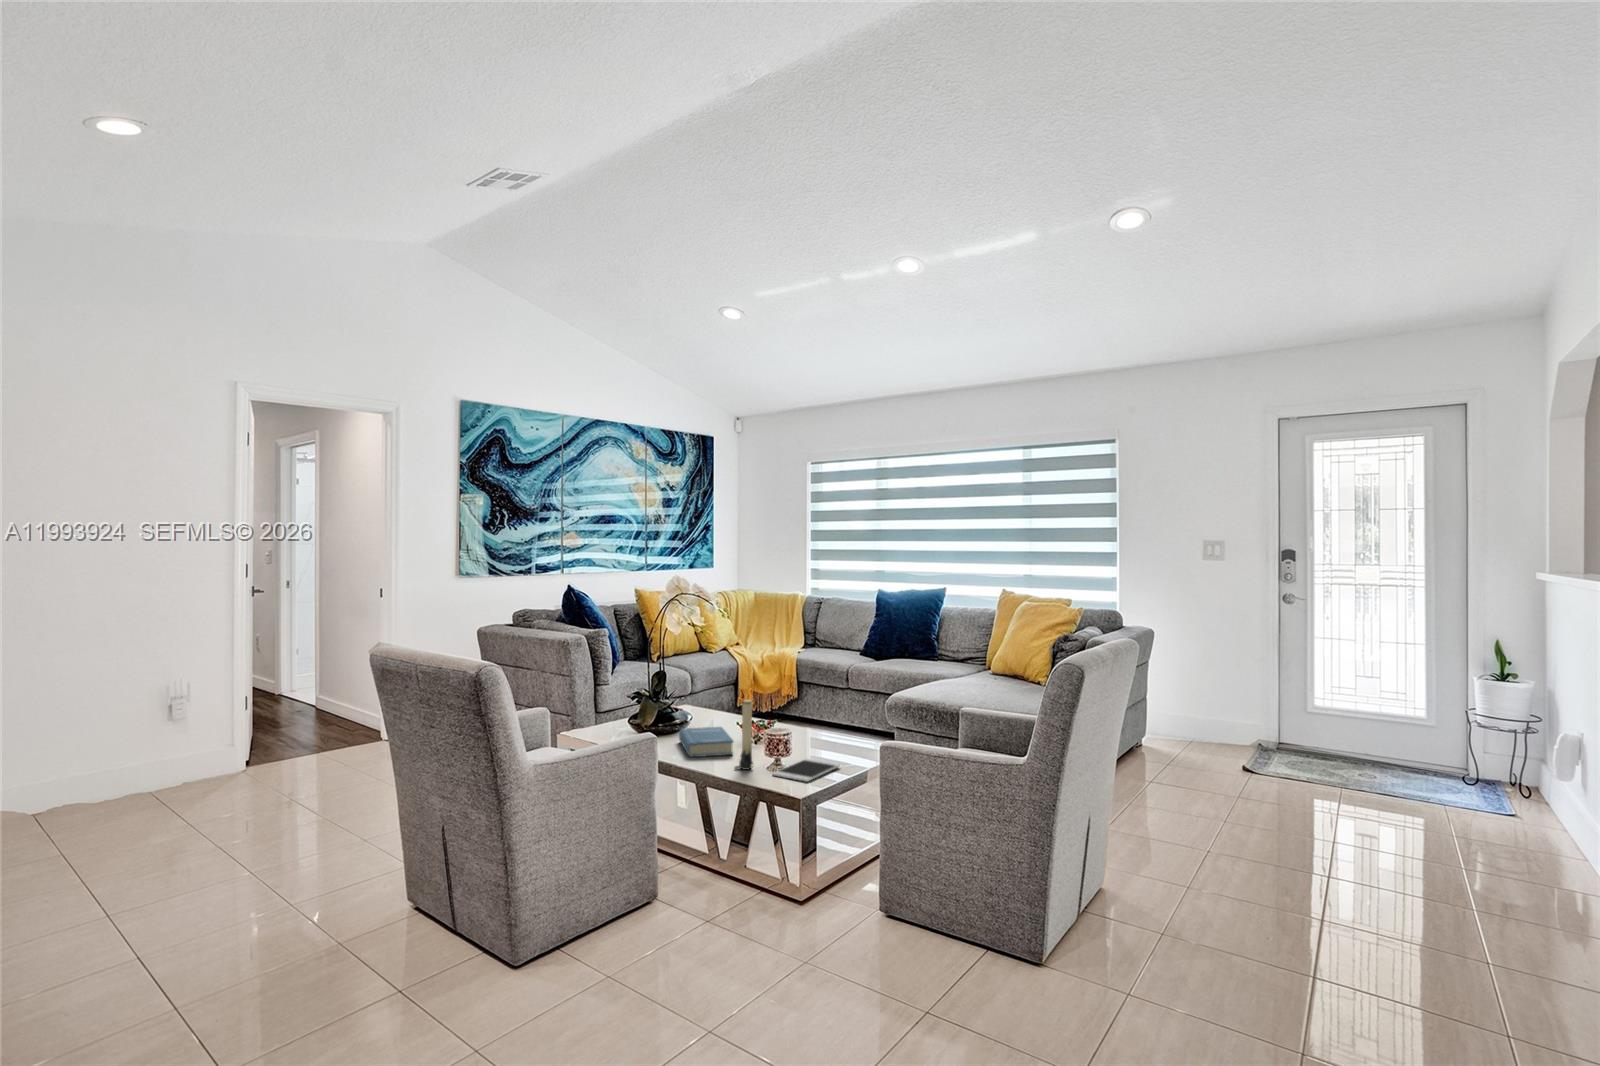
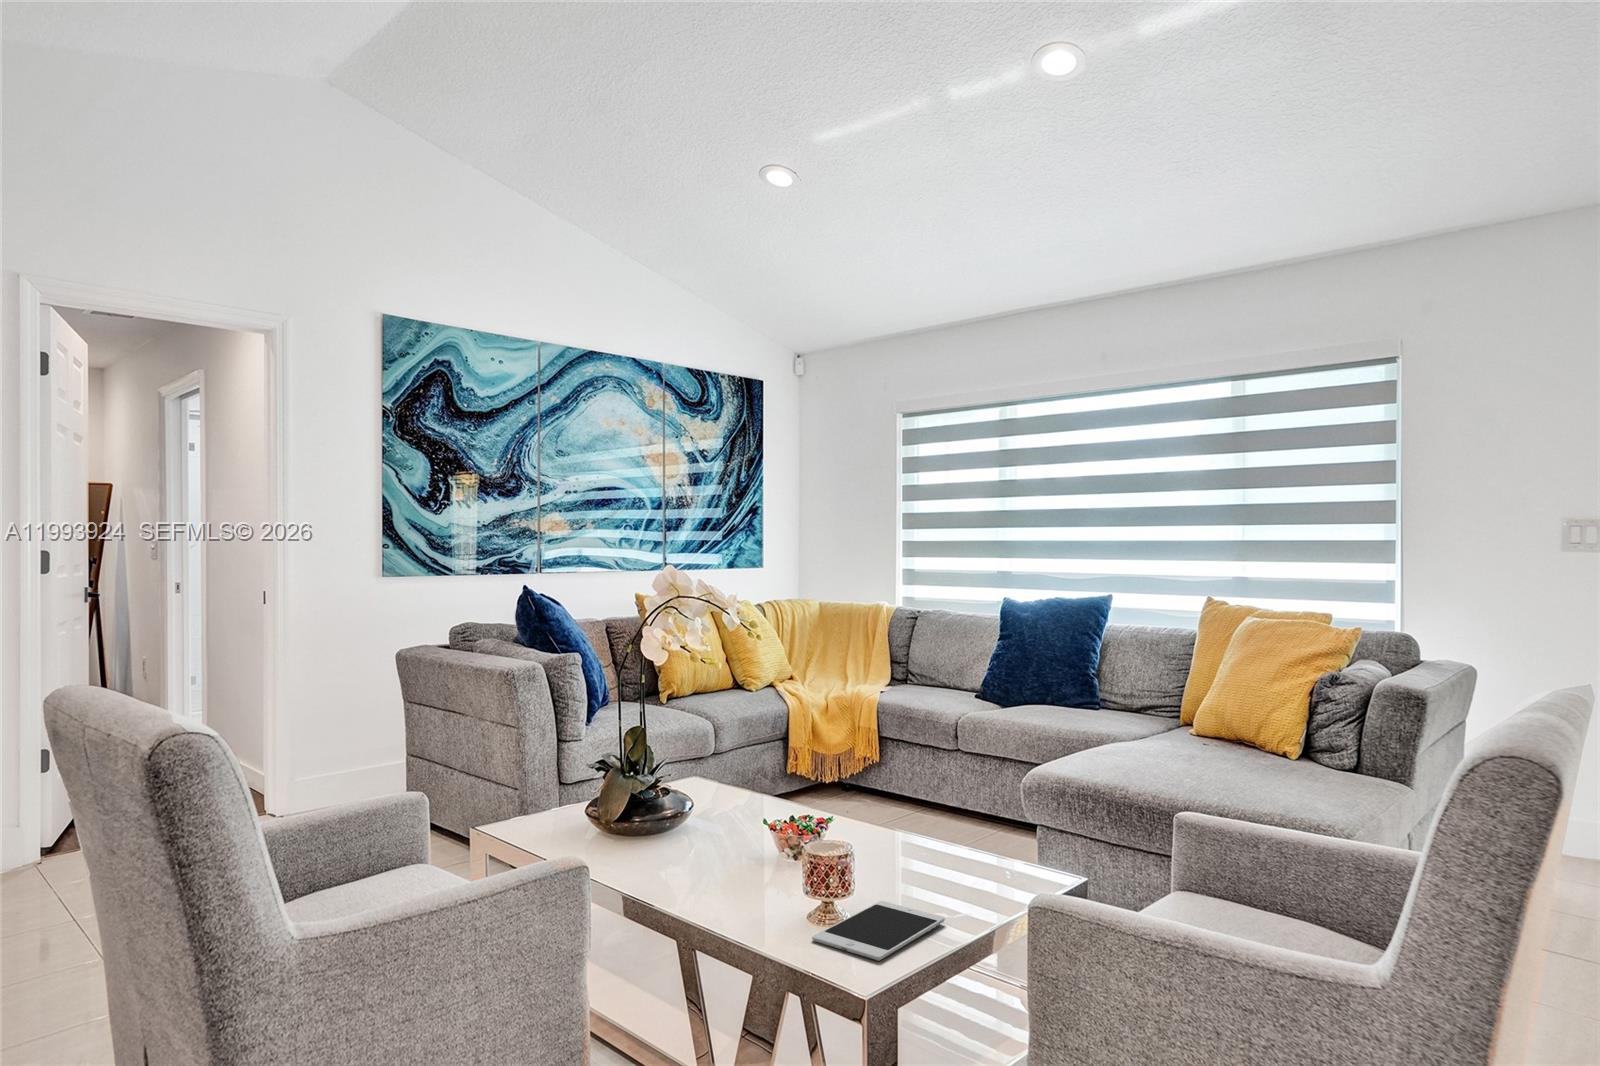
candle: present [735,700,753,770] -> none [742,791,779,925]
hardback book: present [679,727,733,757] -> none [659,828,748,891]

